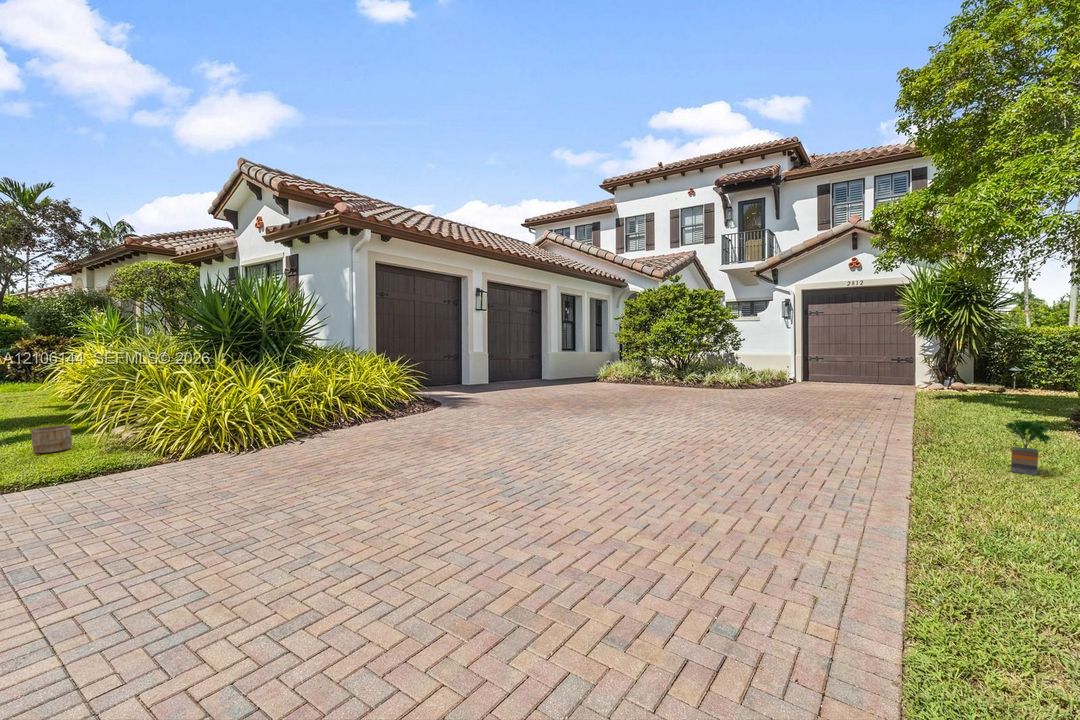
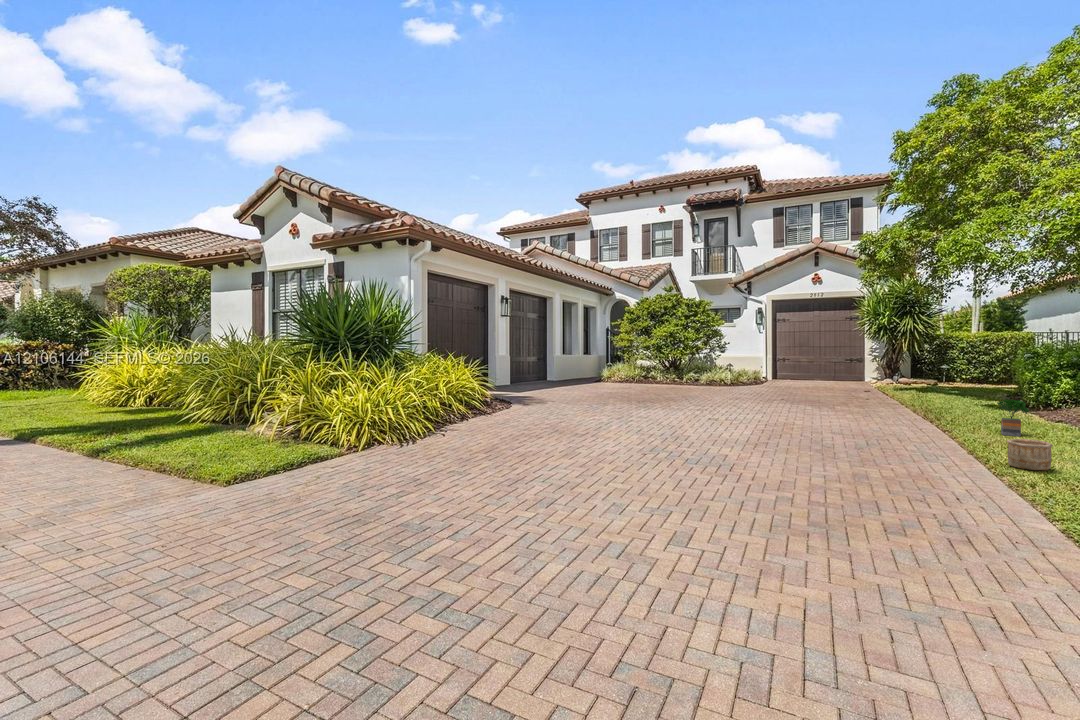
wooden bucket: present [30,425,72,453] -> present [1007,439,1053,470]

